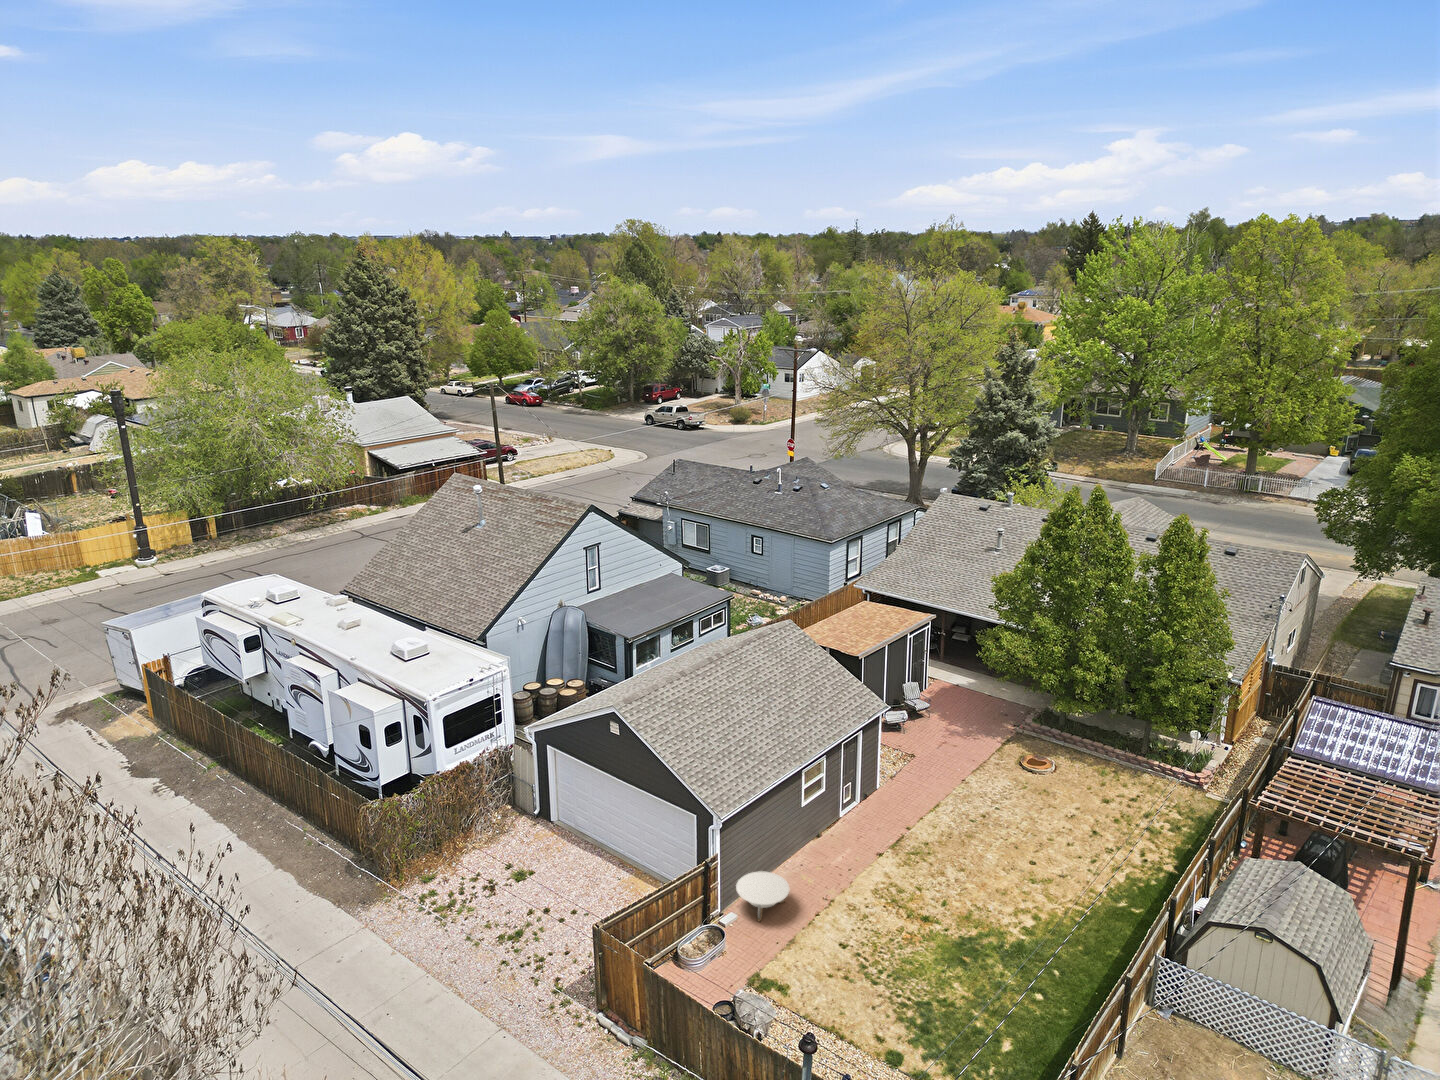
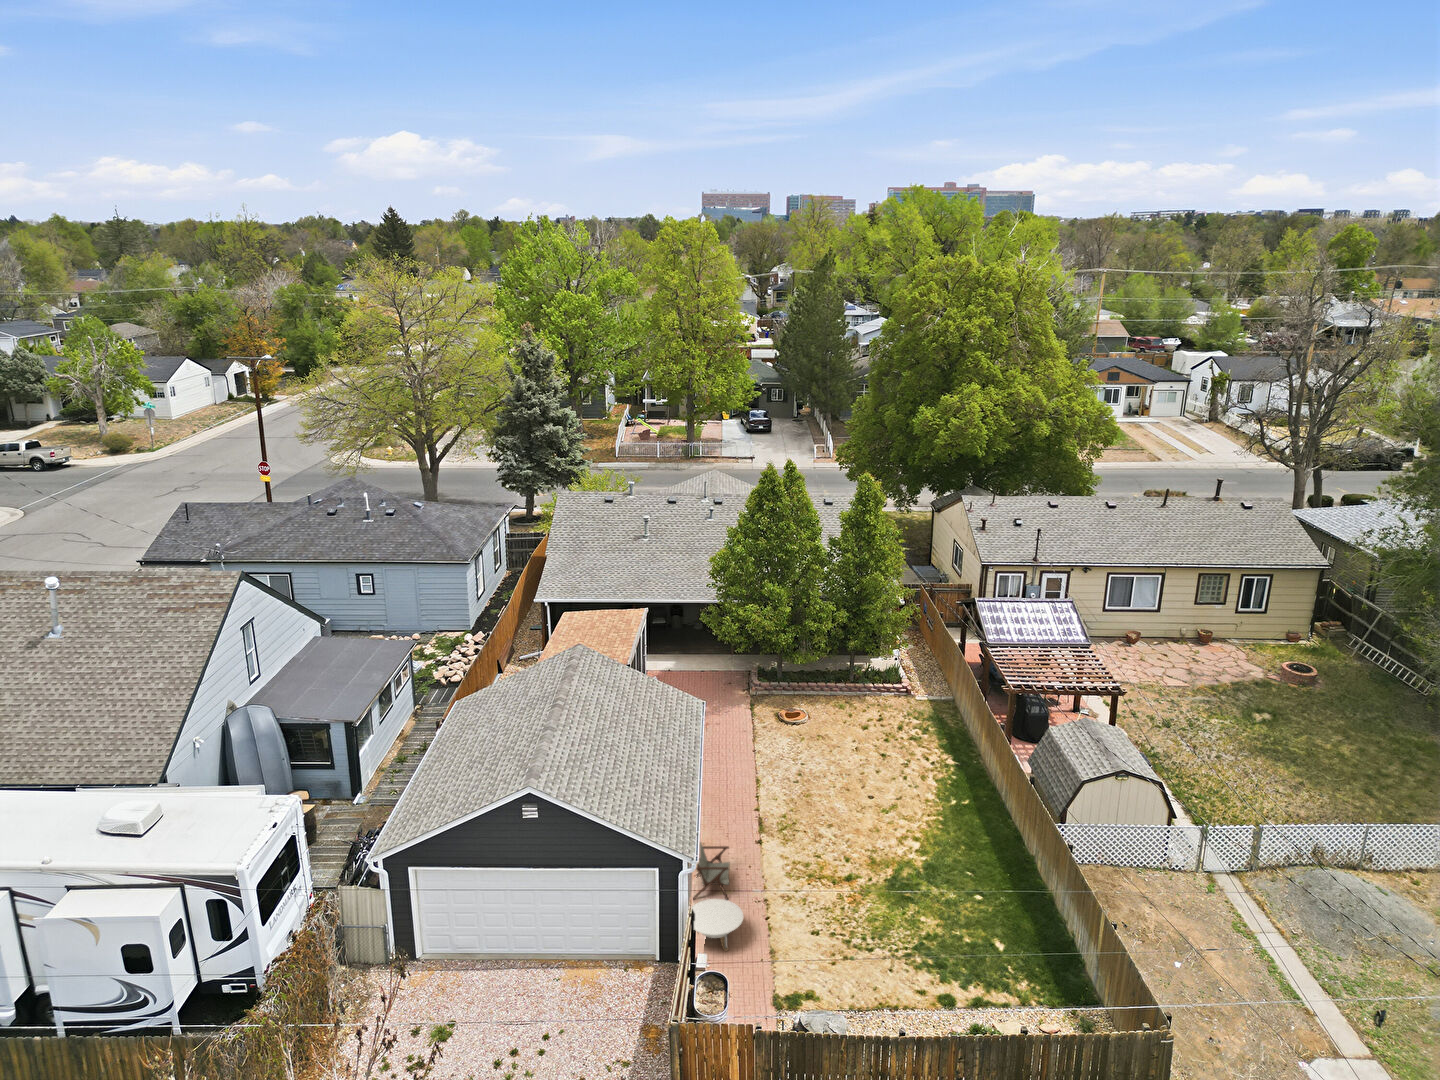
lounge chair: none [775,821,826,885] -> present [693,843,730,900]

